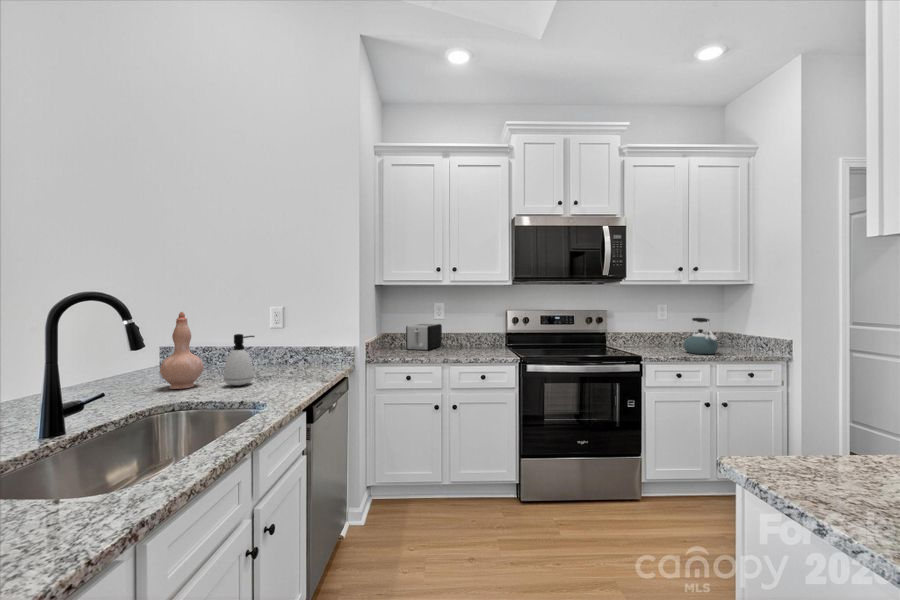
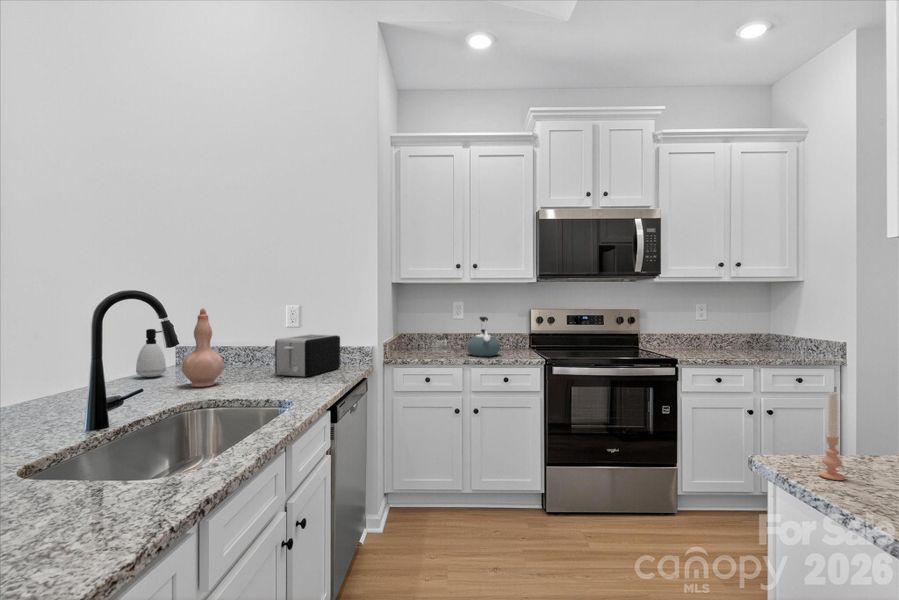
kettle: present [684,318,718,354] -> present [467,317,500,357]
toaster: present [406,324,442,350] -> present [275,334,340,377]
soap dispenser: present [224,334,254,386] -> present [136,329,166,377]
candle: none [790,394,818,486] -> present [818,393,845,480]

